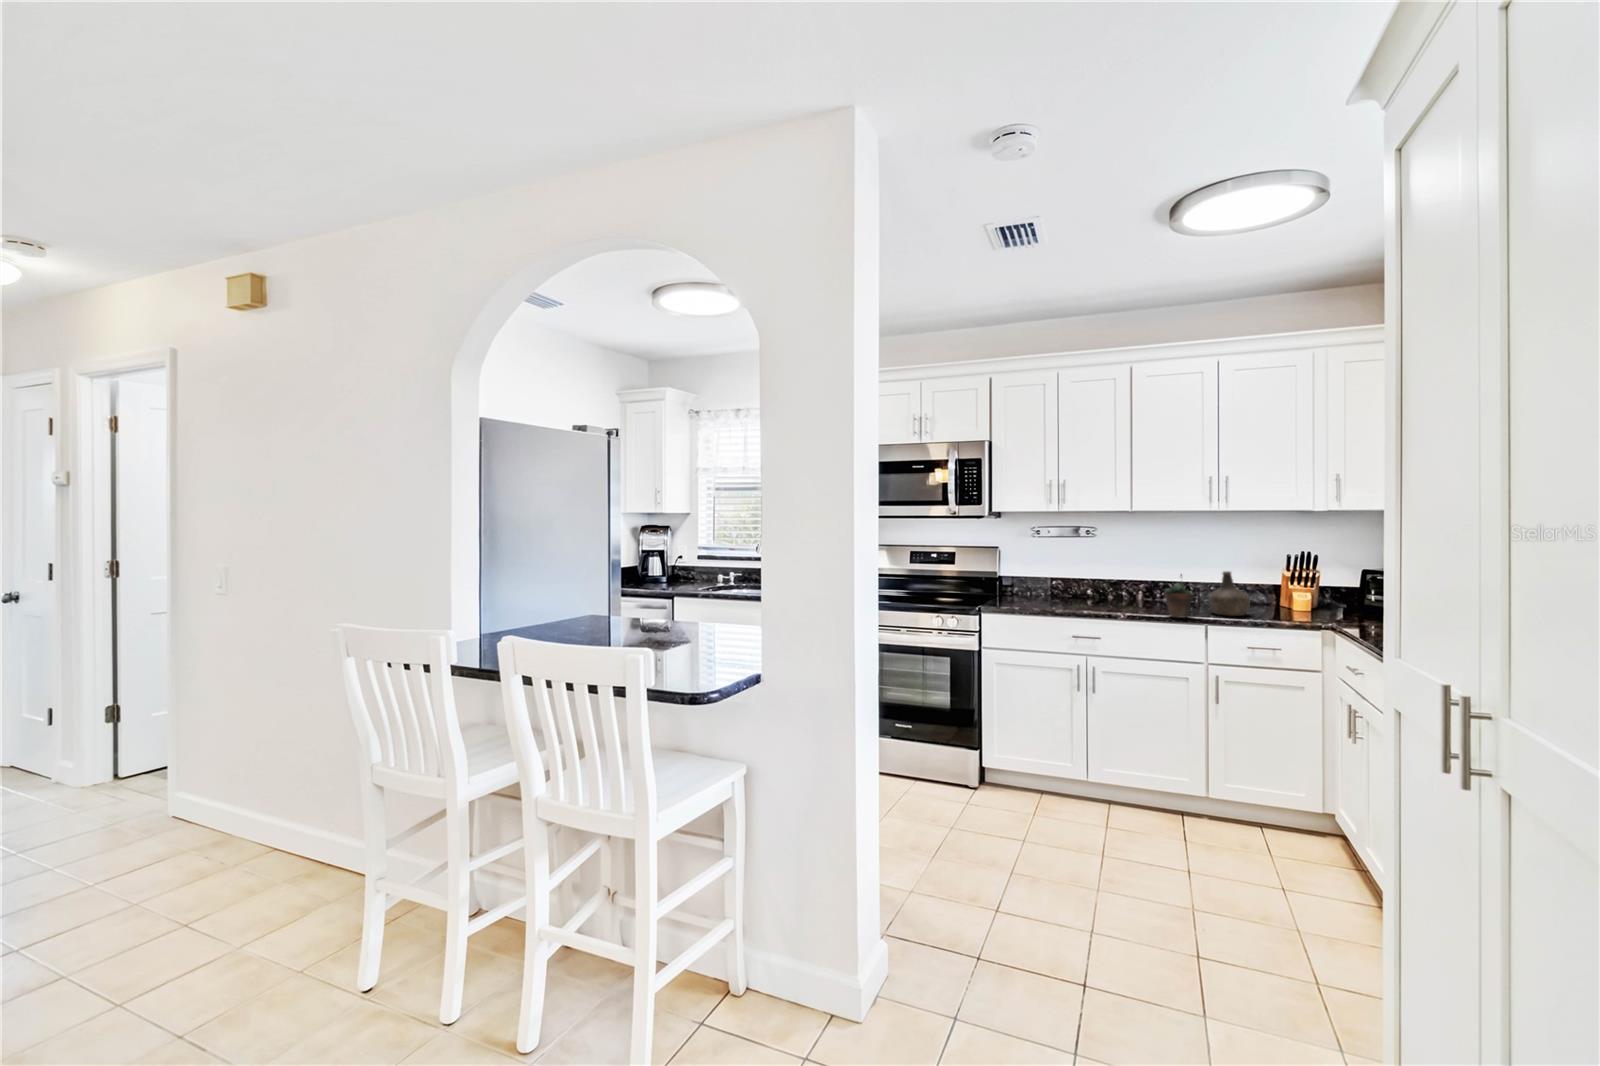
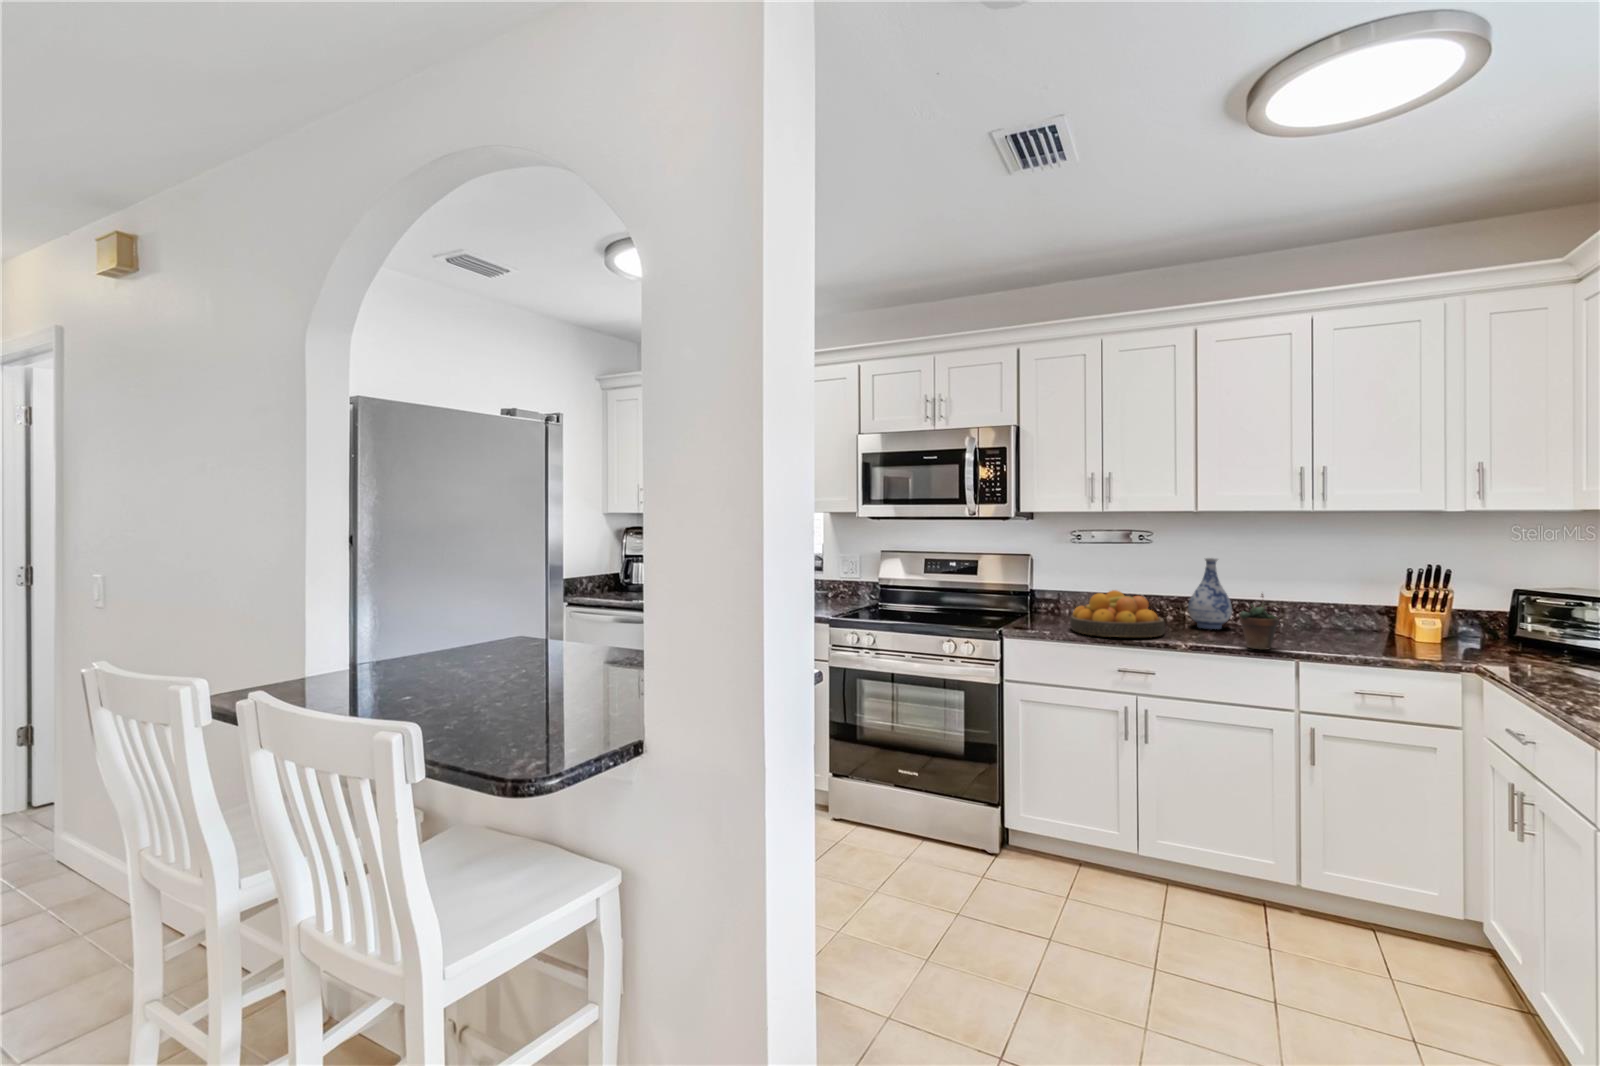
vase: none [1125,548,1159,604] -> present [1188,558,1232,629]
bottle: present [1209,571,1250,616] -> none [1299,589,1356,648]
fruit bowl: none [1033,574,1107,611] -> present [1070,590,1165,637]

